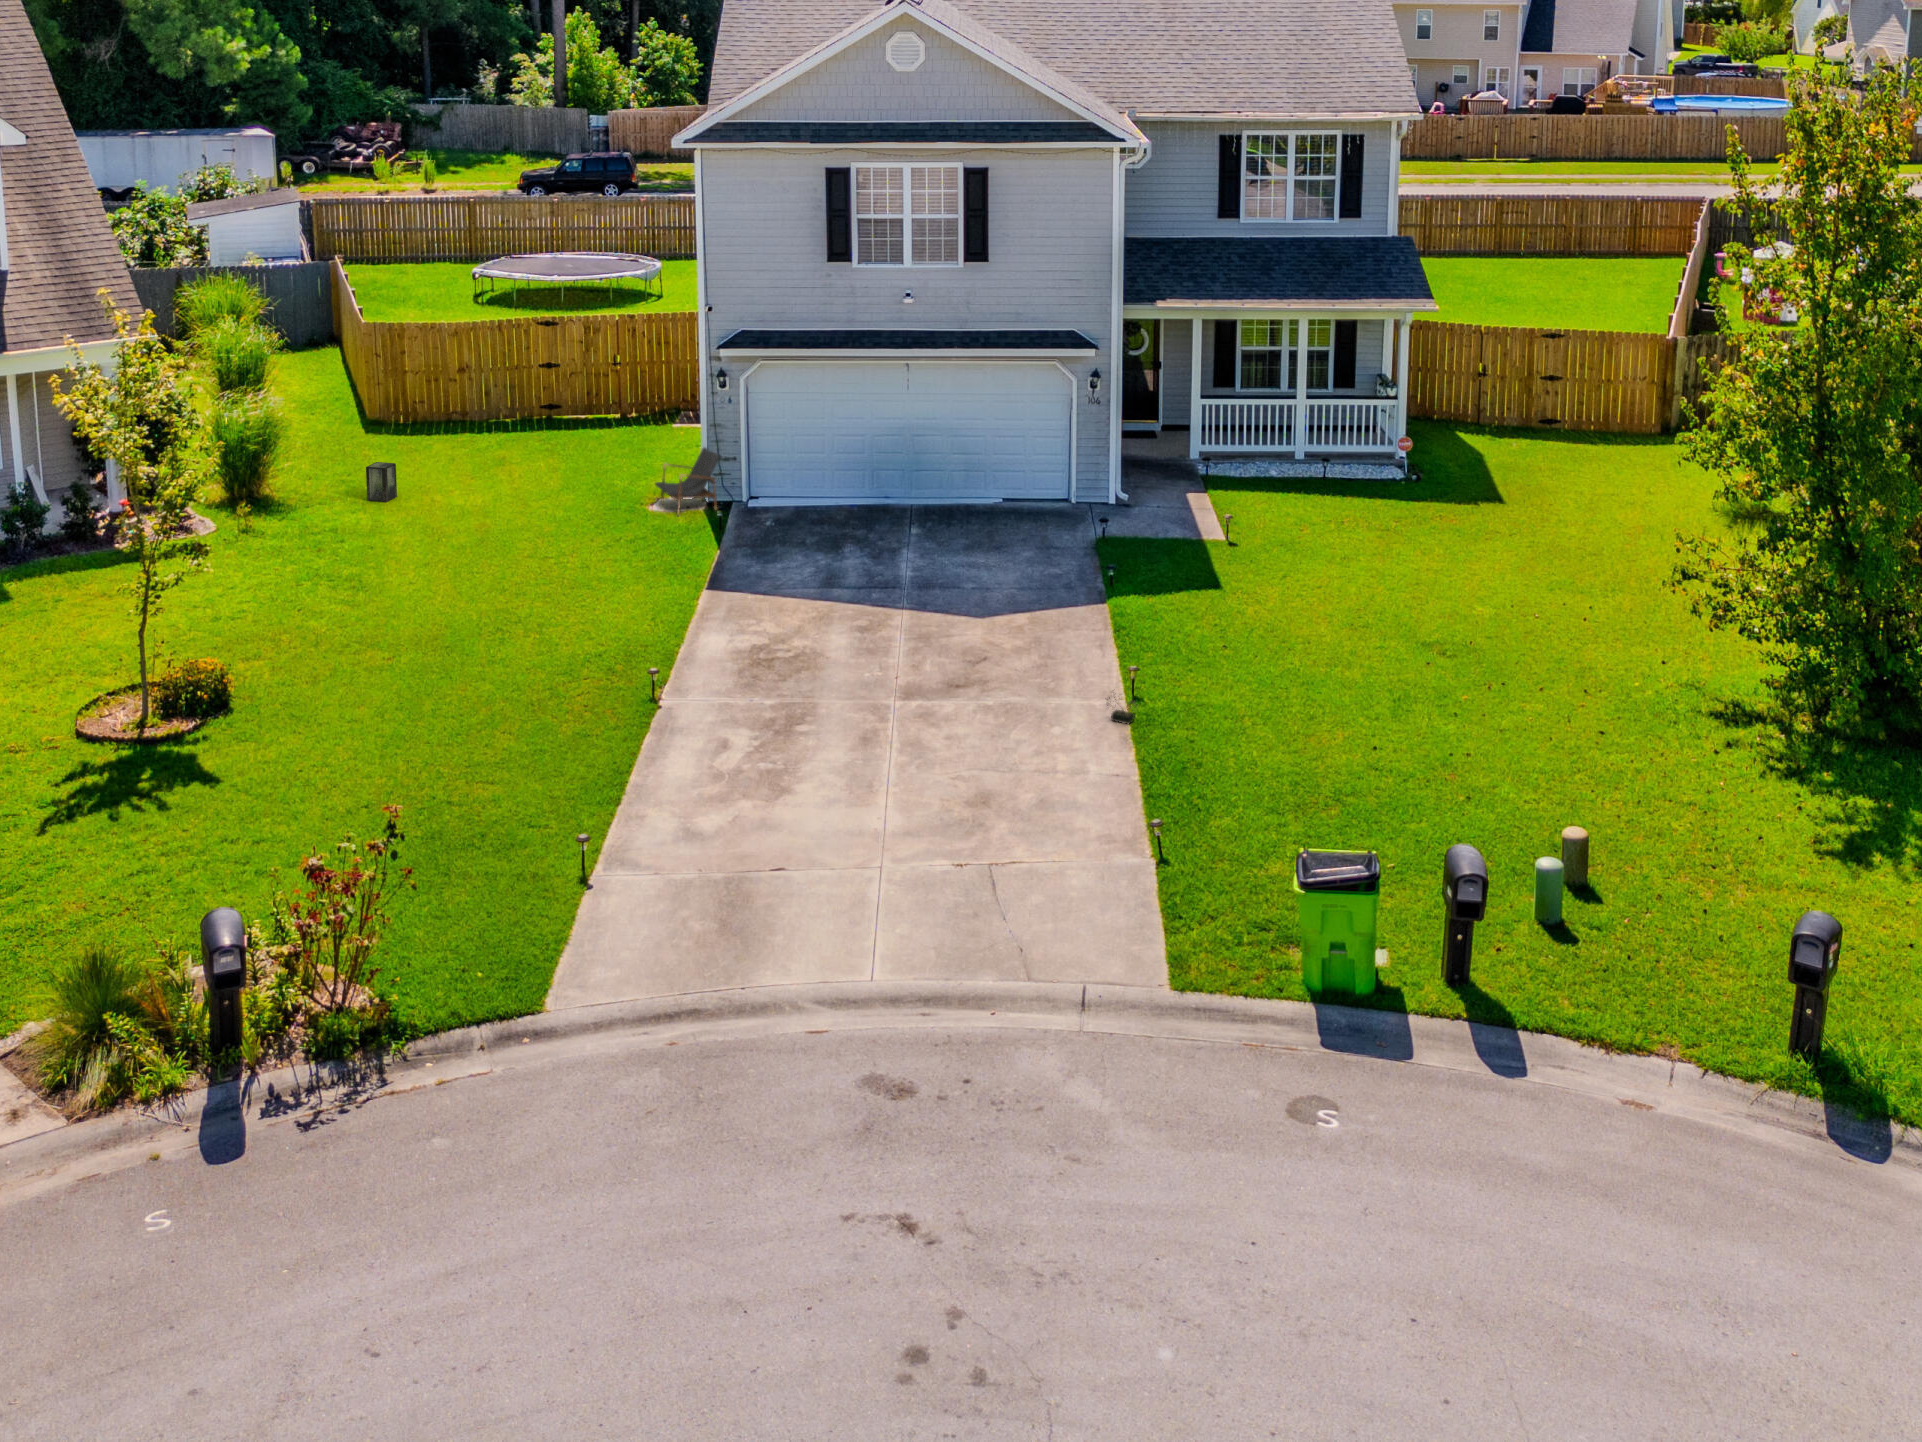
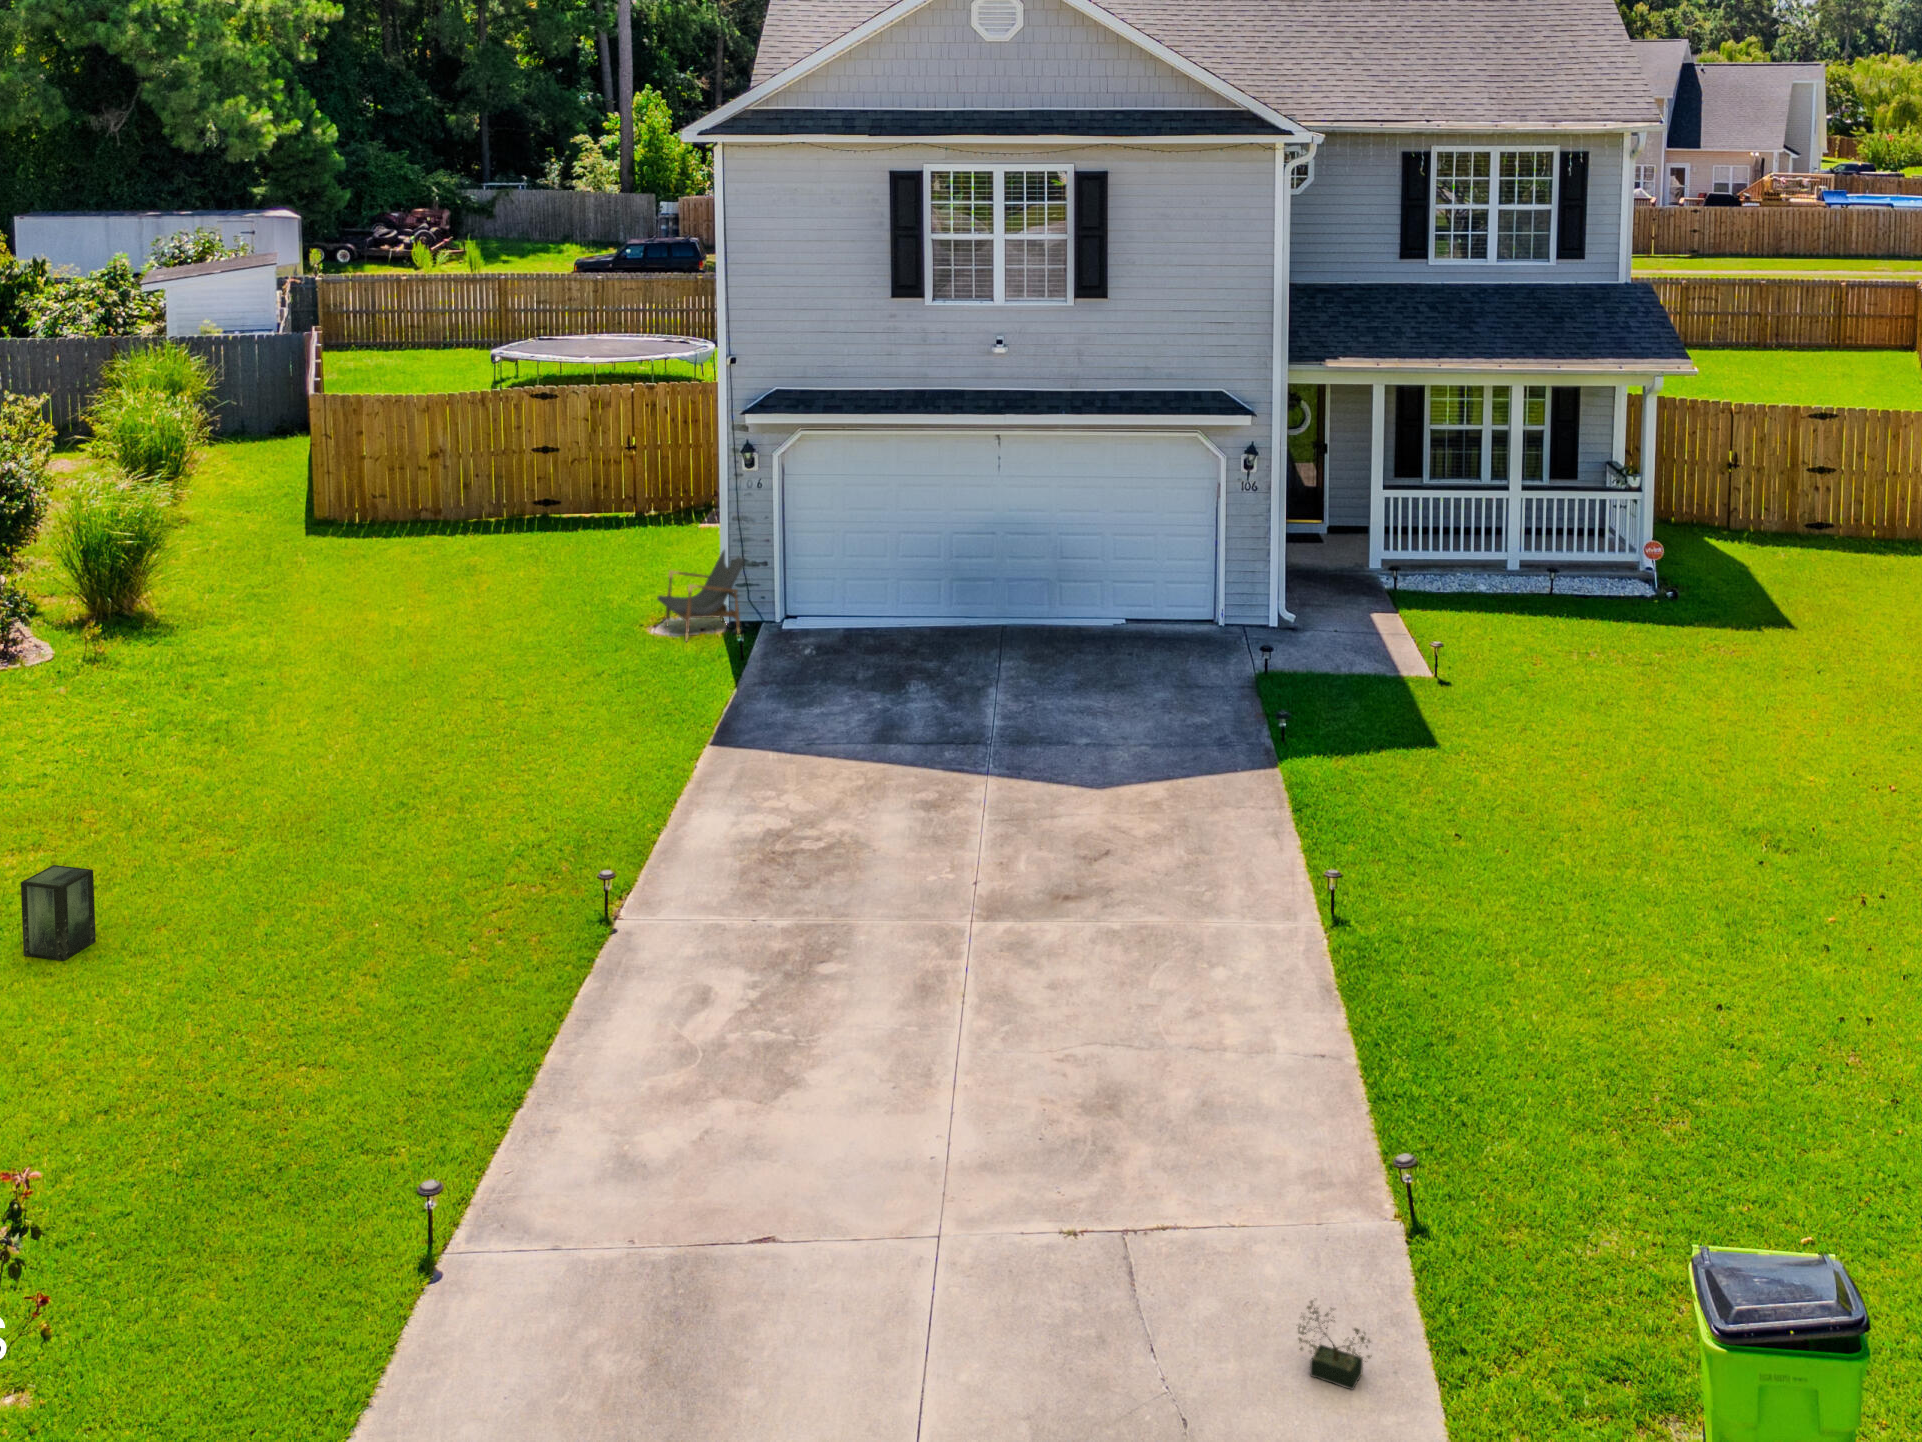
storage box: present [366,462,397,502] -> present [21,865,96,961]
decorative plant: present [1106,697,1135,724] -> present [1298,1301,1372,1389]

